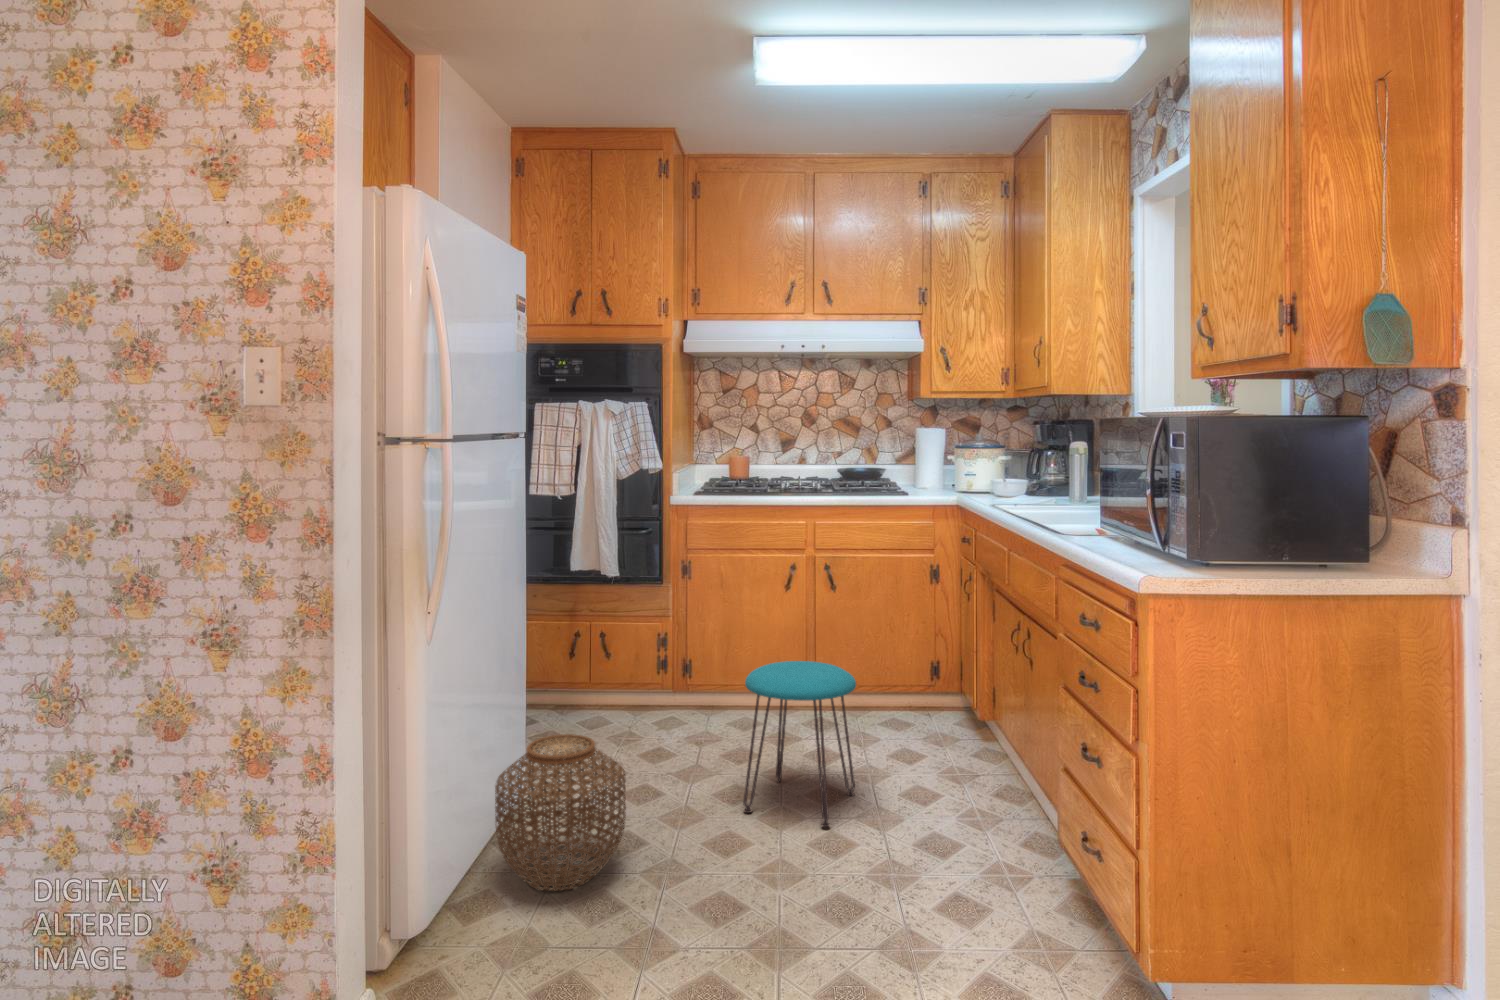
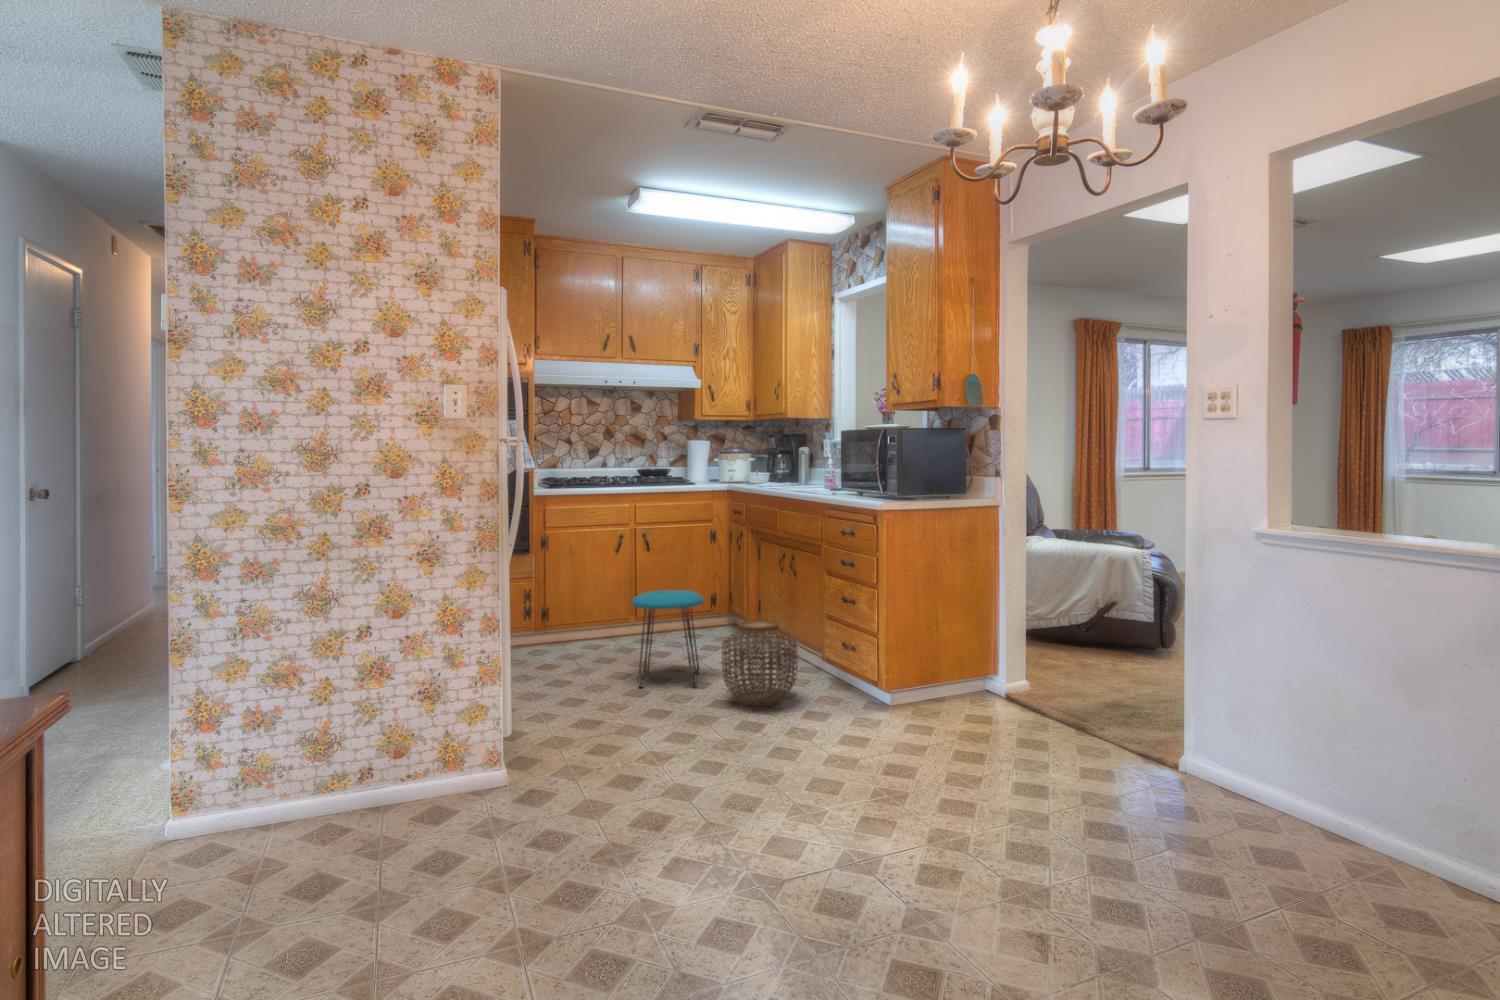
woven basket: present [495,734,626,891] -> present [722,620,798,707]

